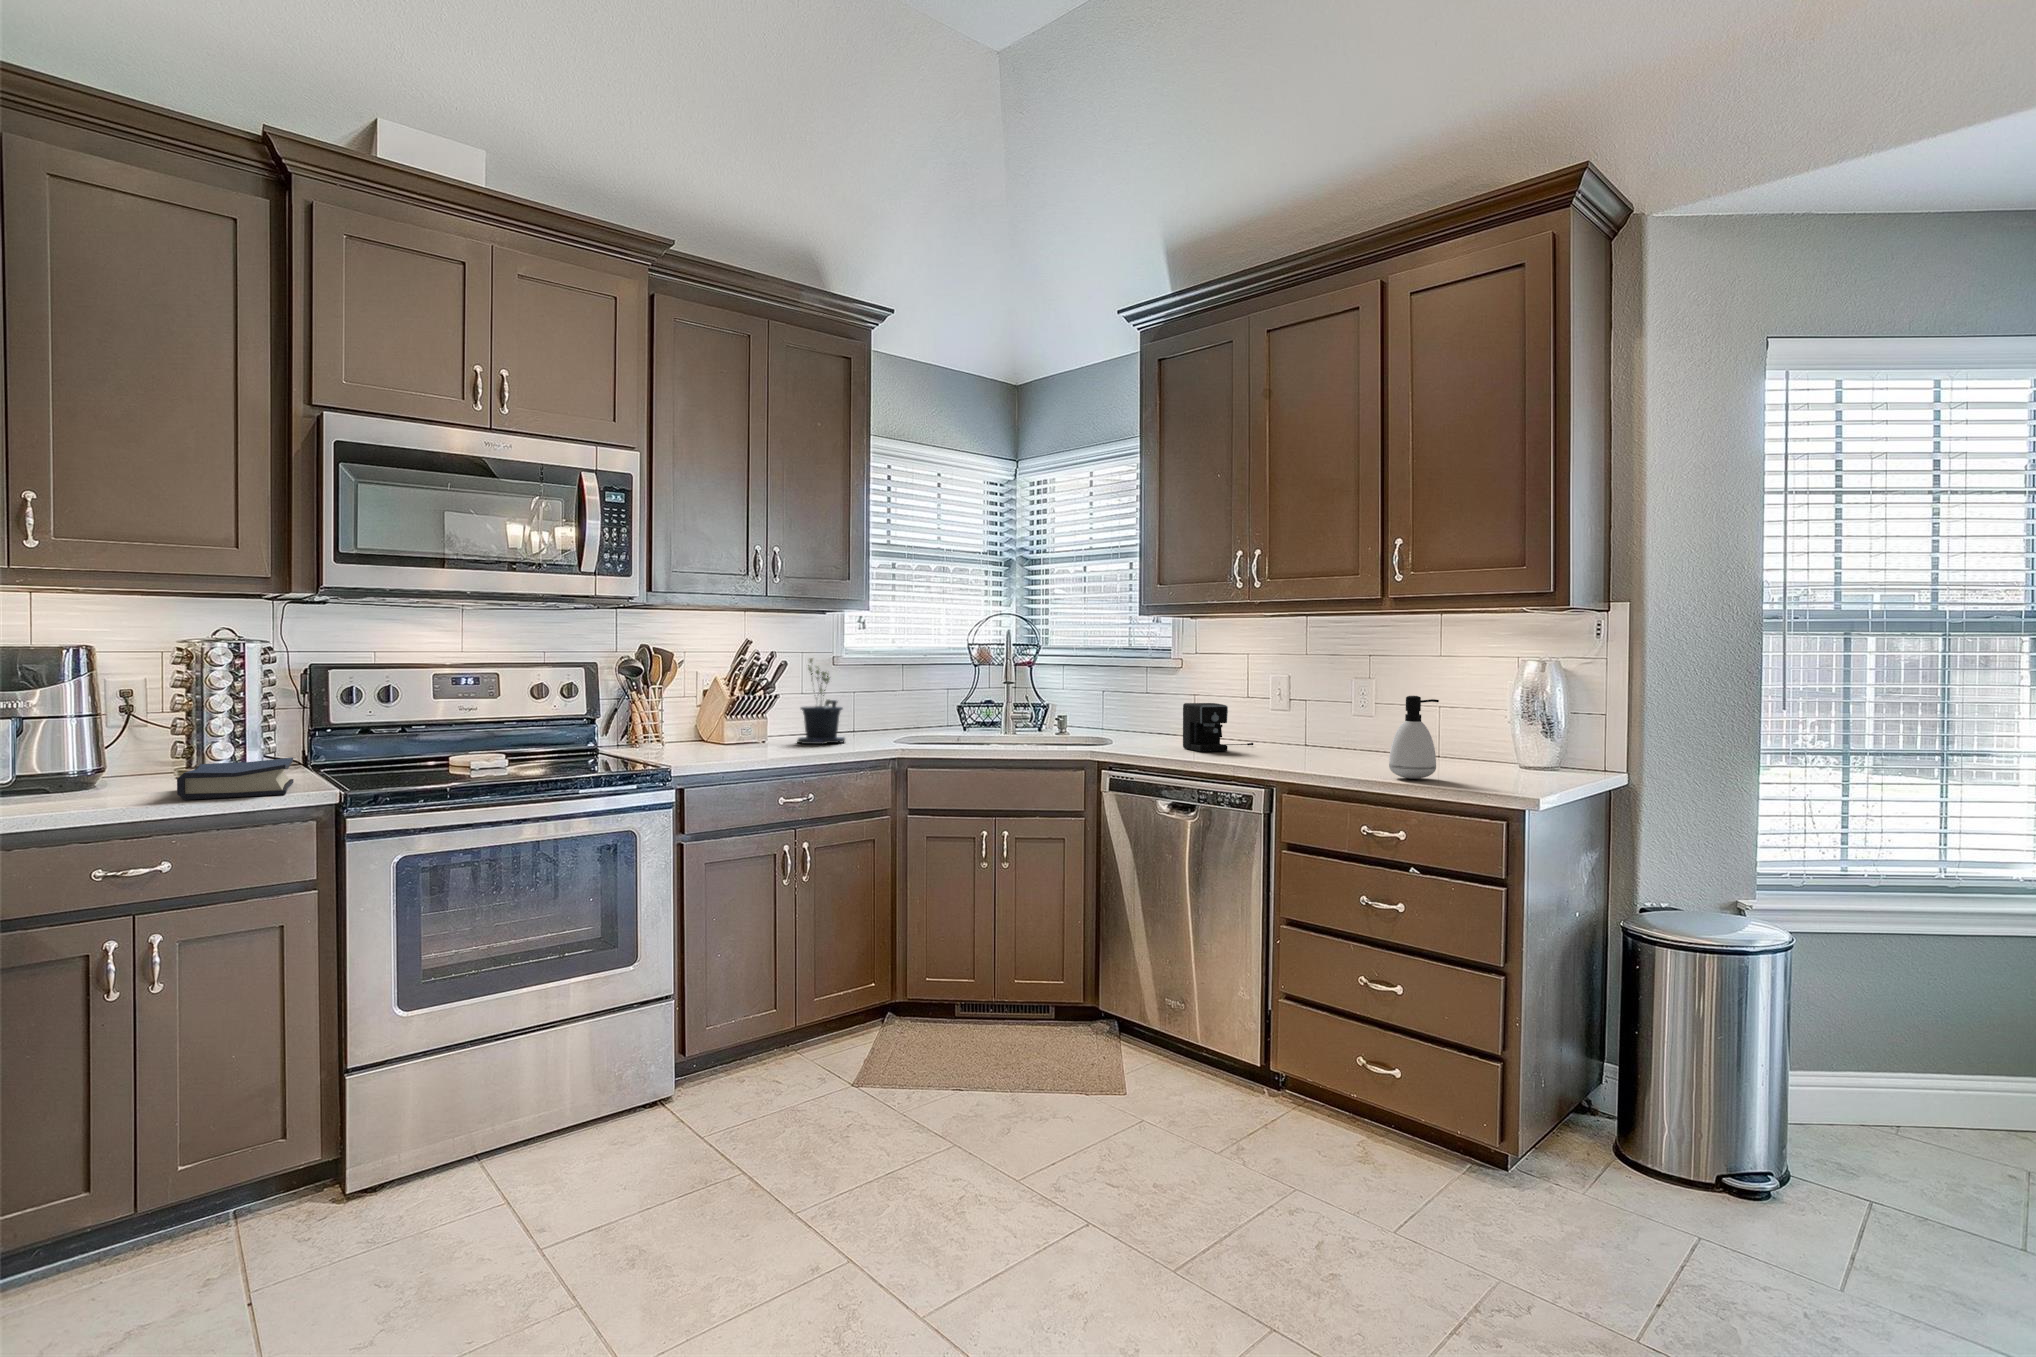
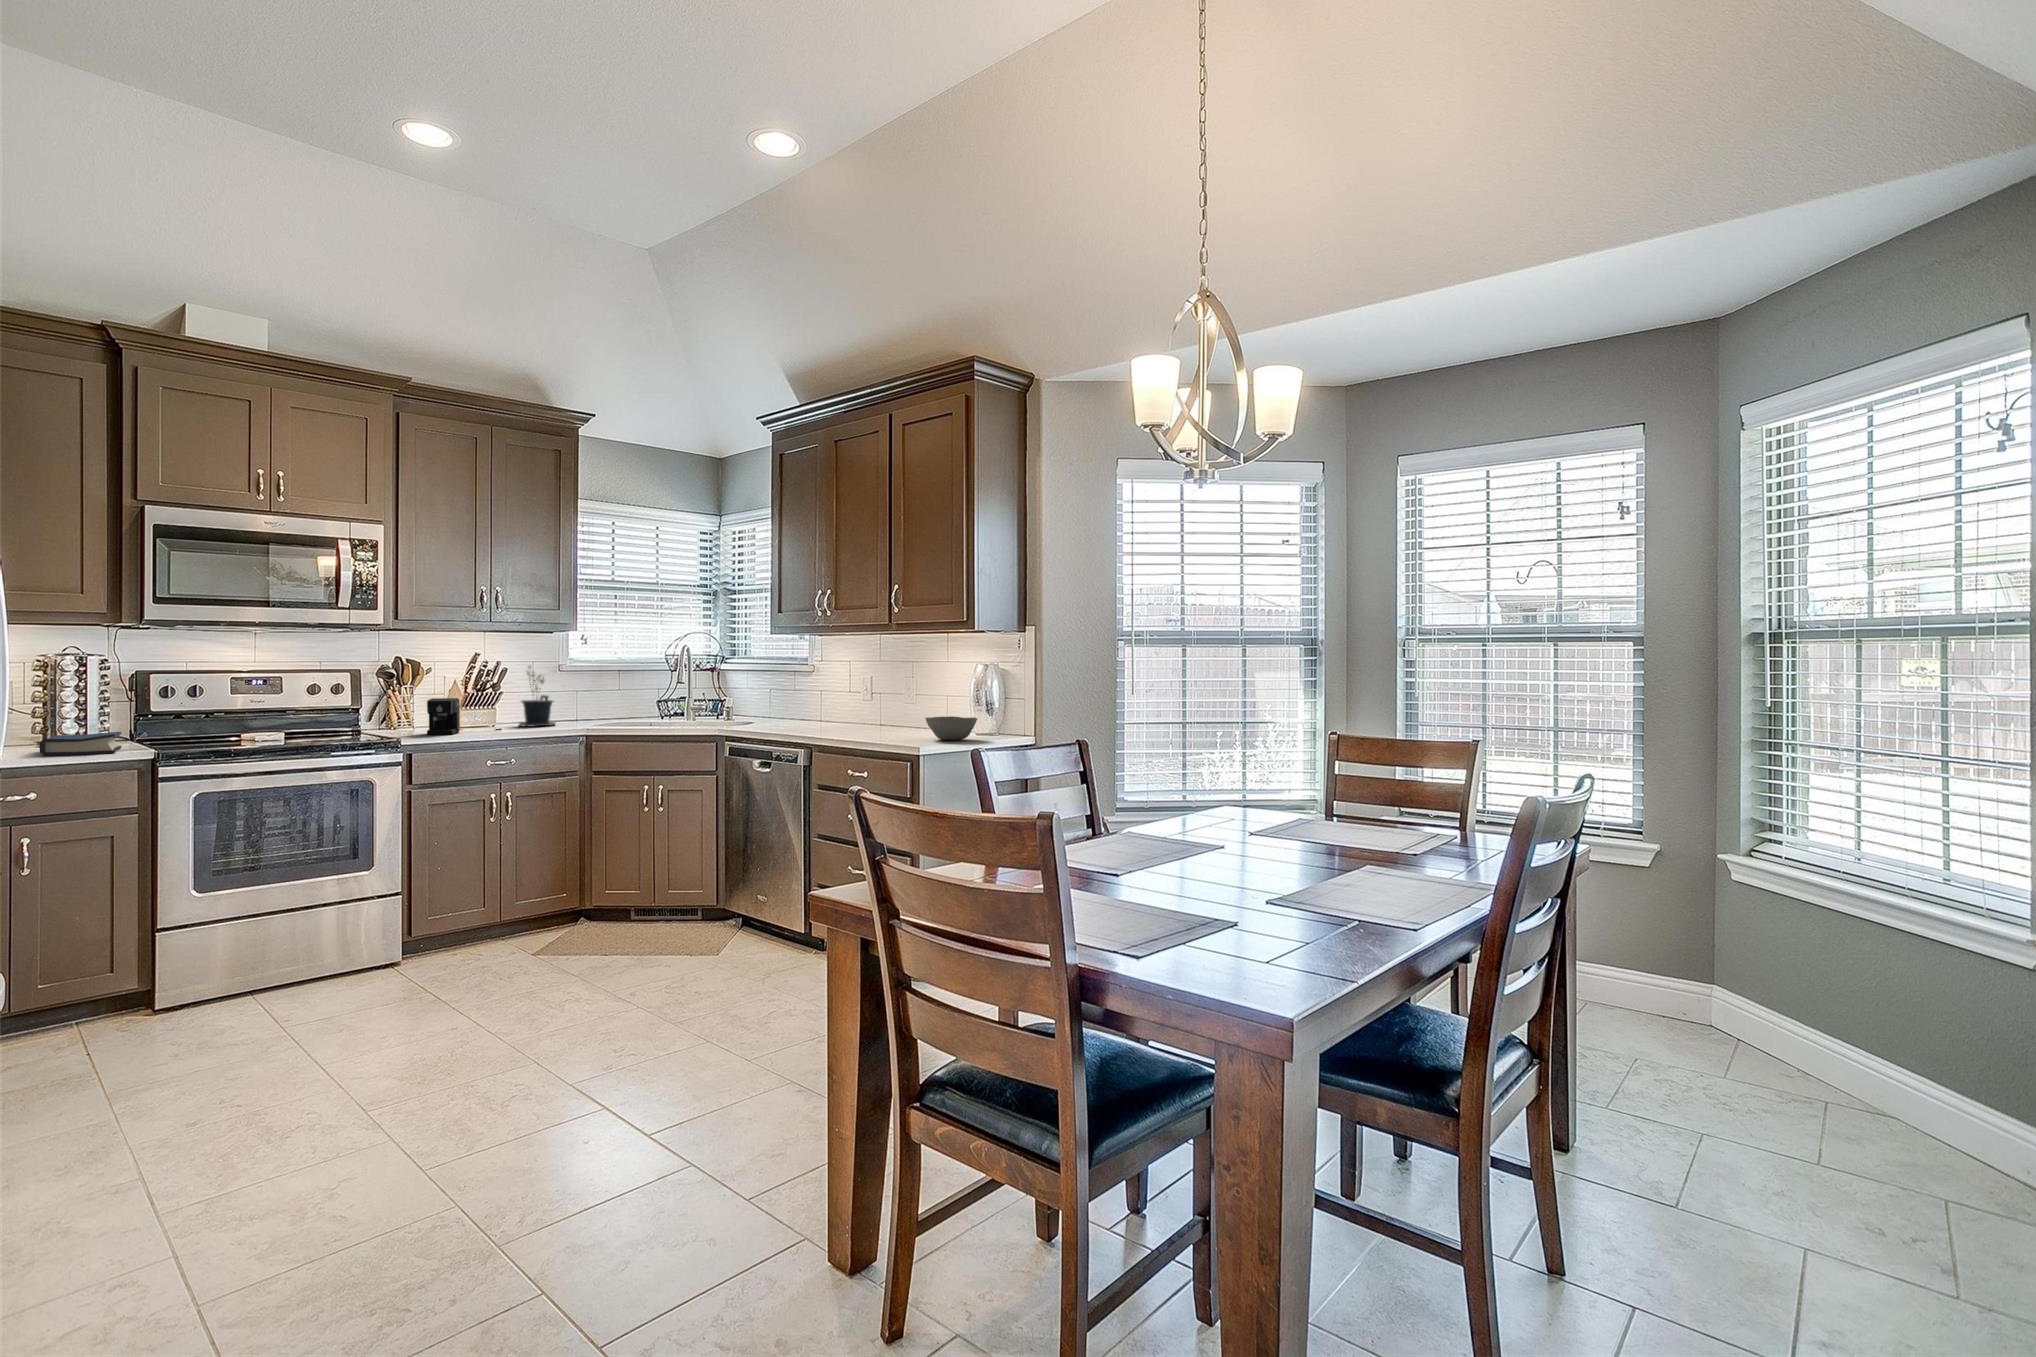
soap dispenser: present [1389,696,1439,779] -> none [873,689,901,741]
coffee maker: present [1183,703,1253,752] -> present [427,698,502,735]
bowl: none [1458,738,1550,777] -> present [925,716,977,740]

